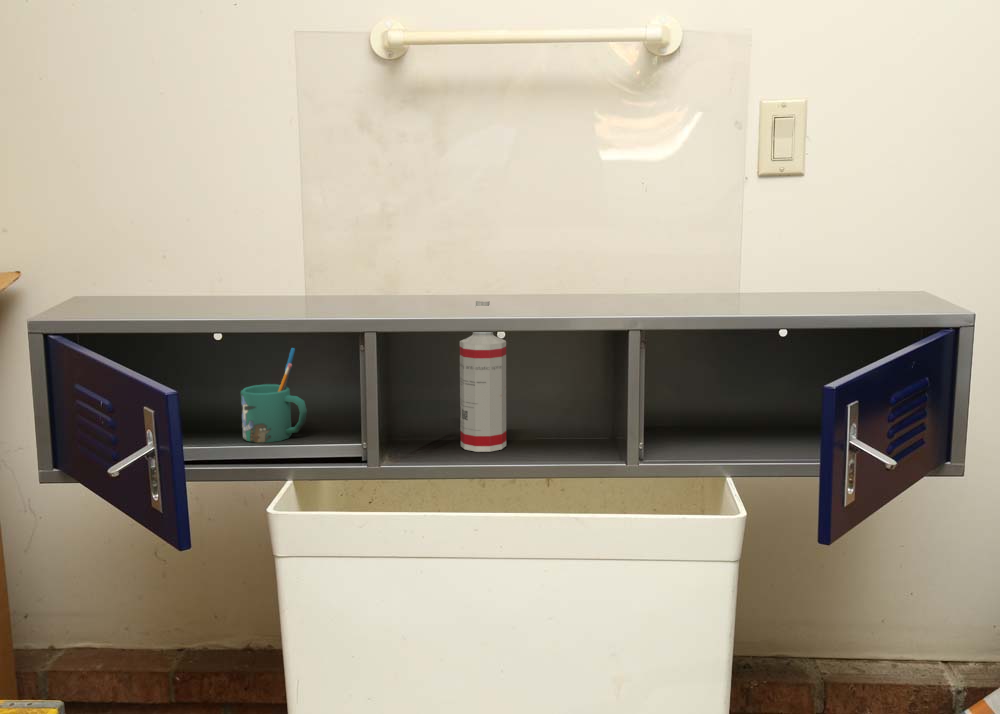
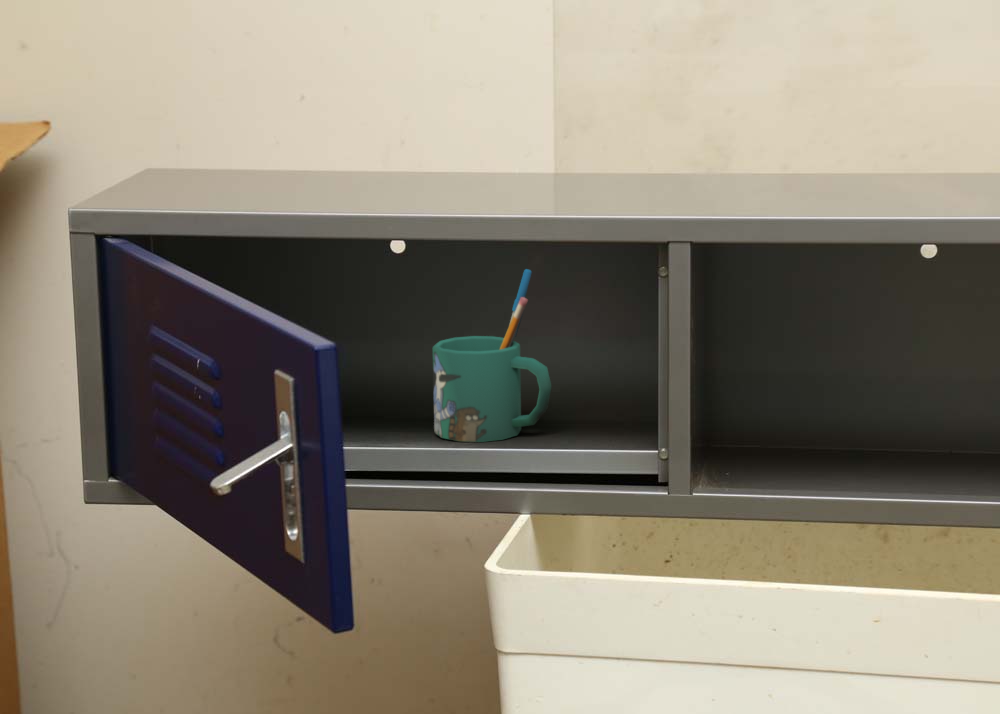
spray bottle: present [460,301,506,452] -> none [838,183,935,474]

